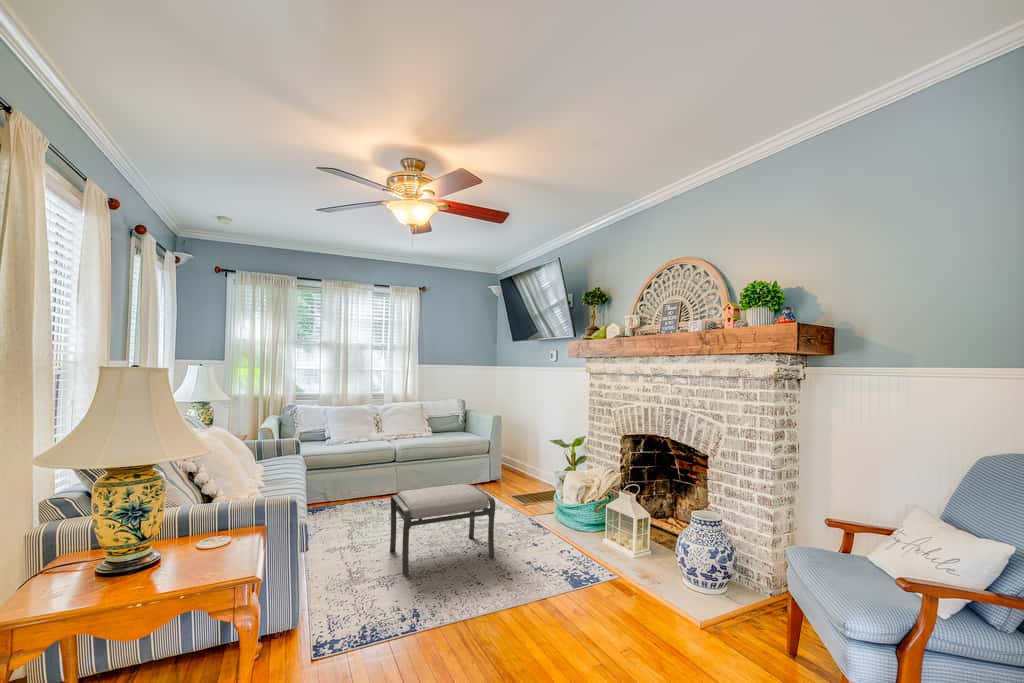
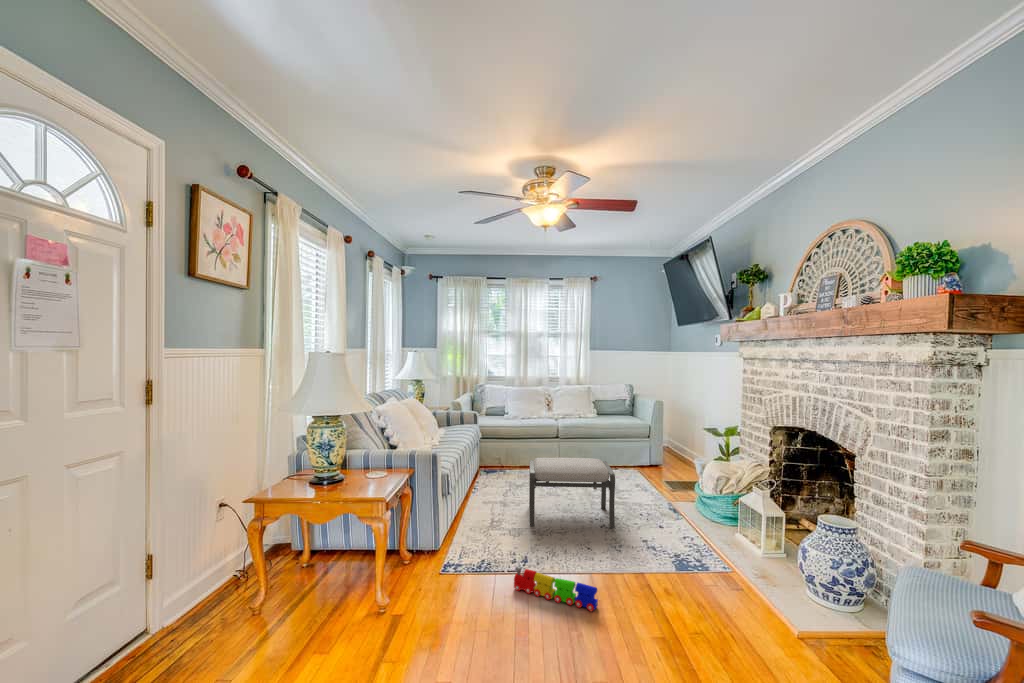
toy train: none [427,630,529,660] -> present [514,567,598,611]

